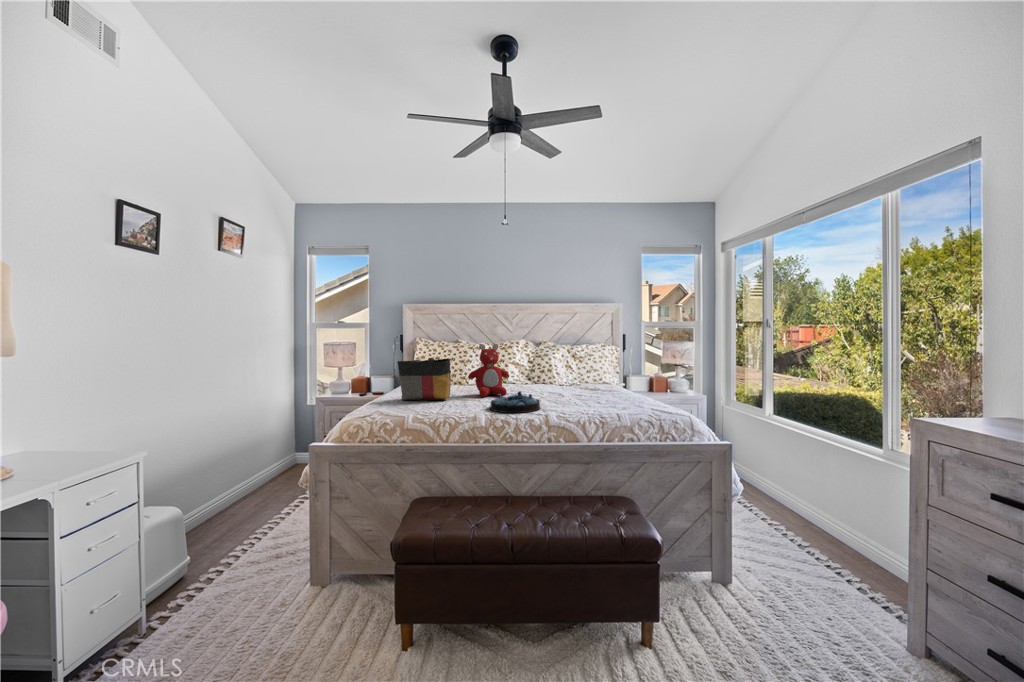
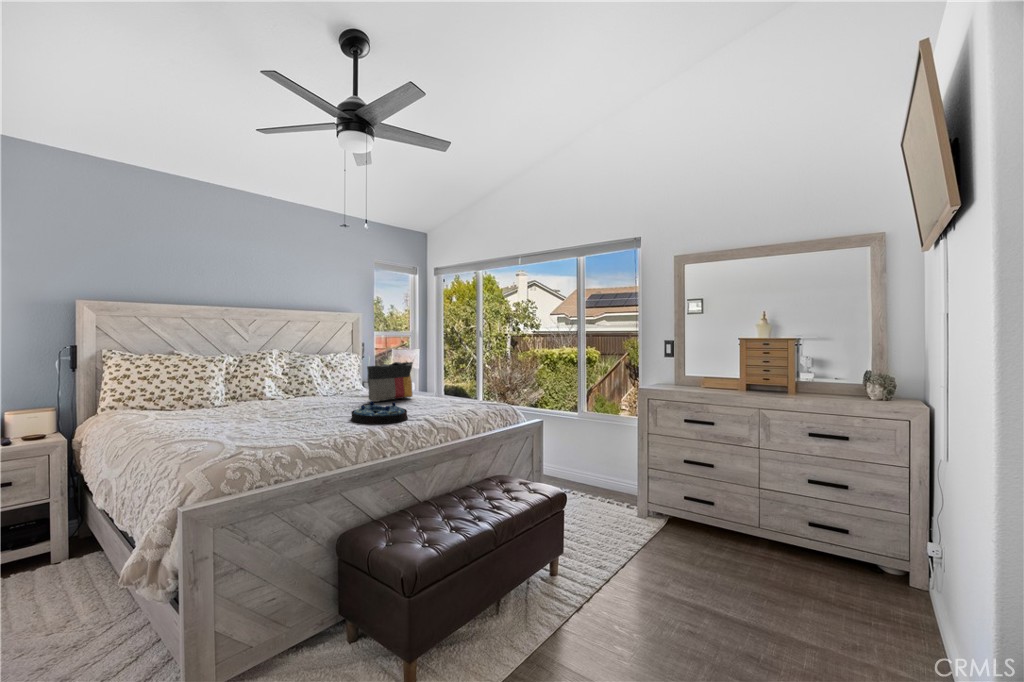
teddy bear: present [468,344,509,397] -> none [274,354,327,414]
tote bag: present [397,358,451,400] -> present [367,362,413,402]

